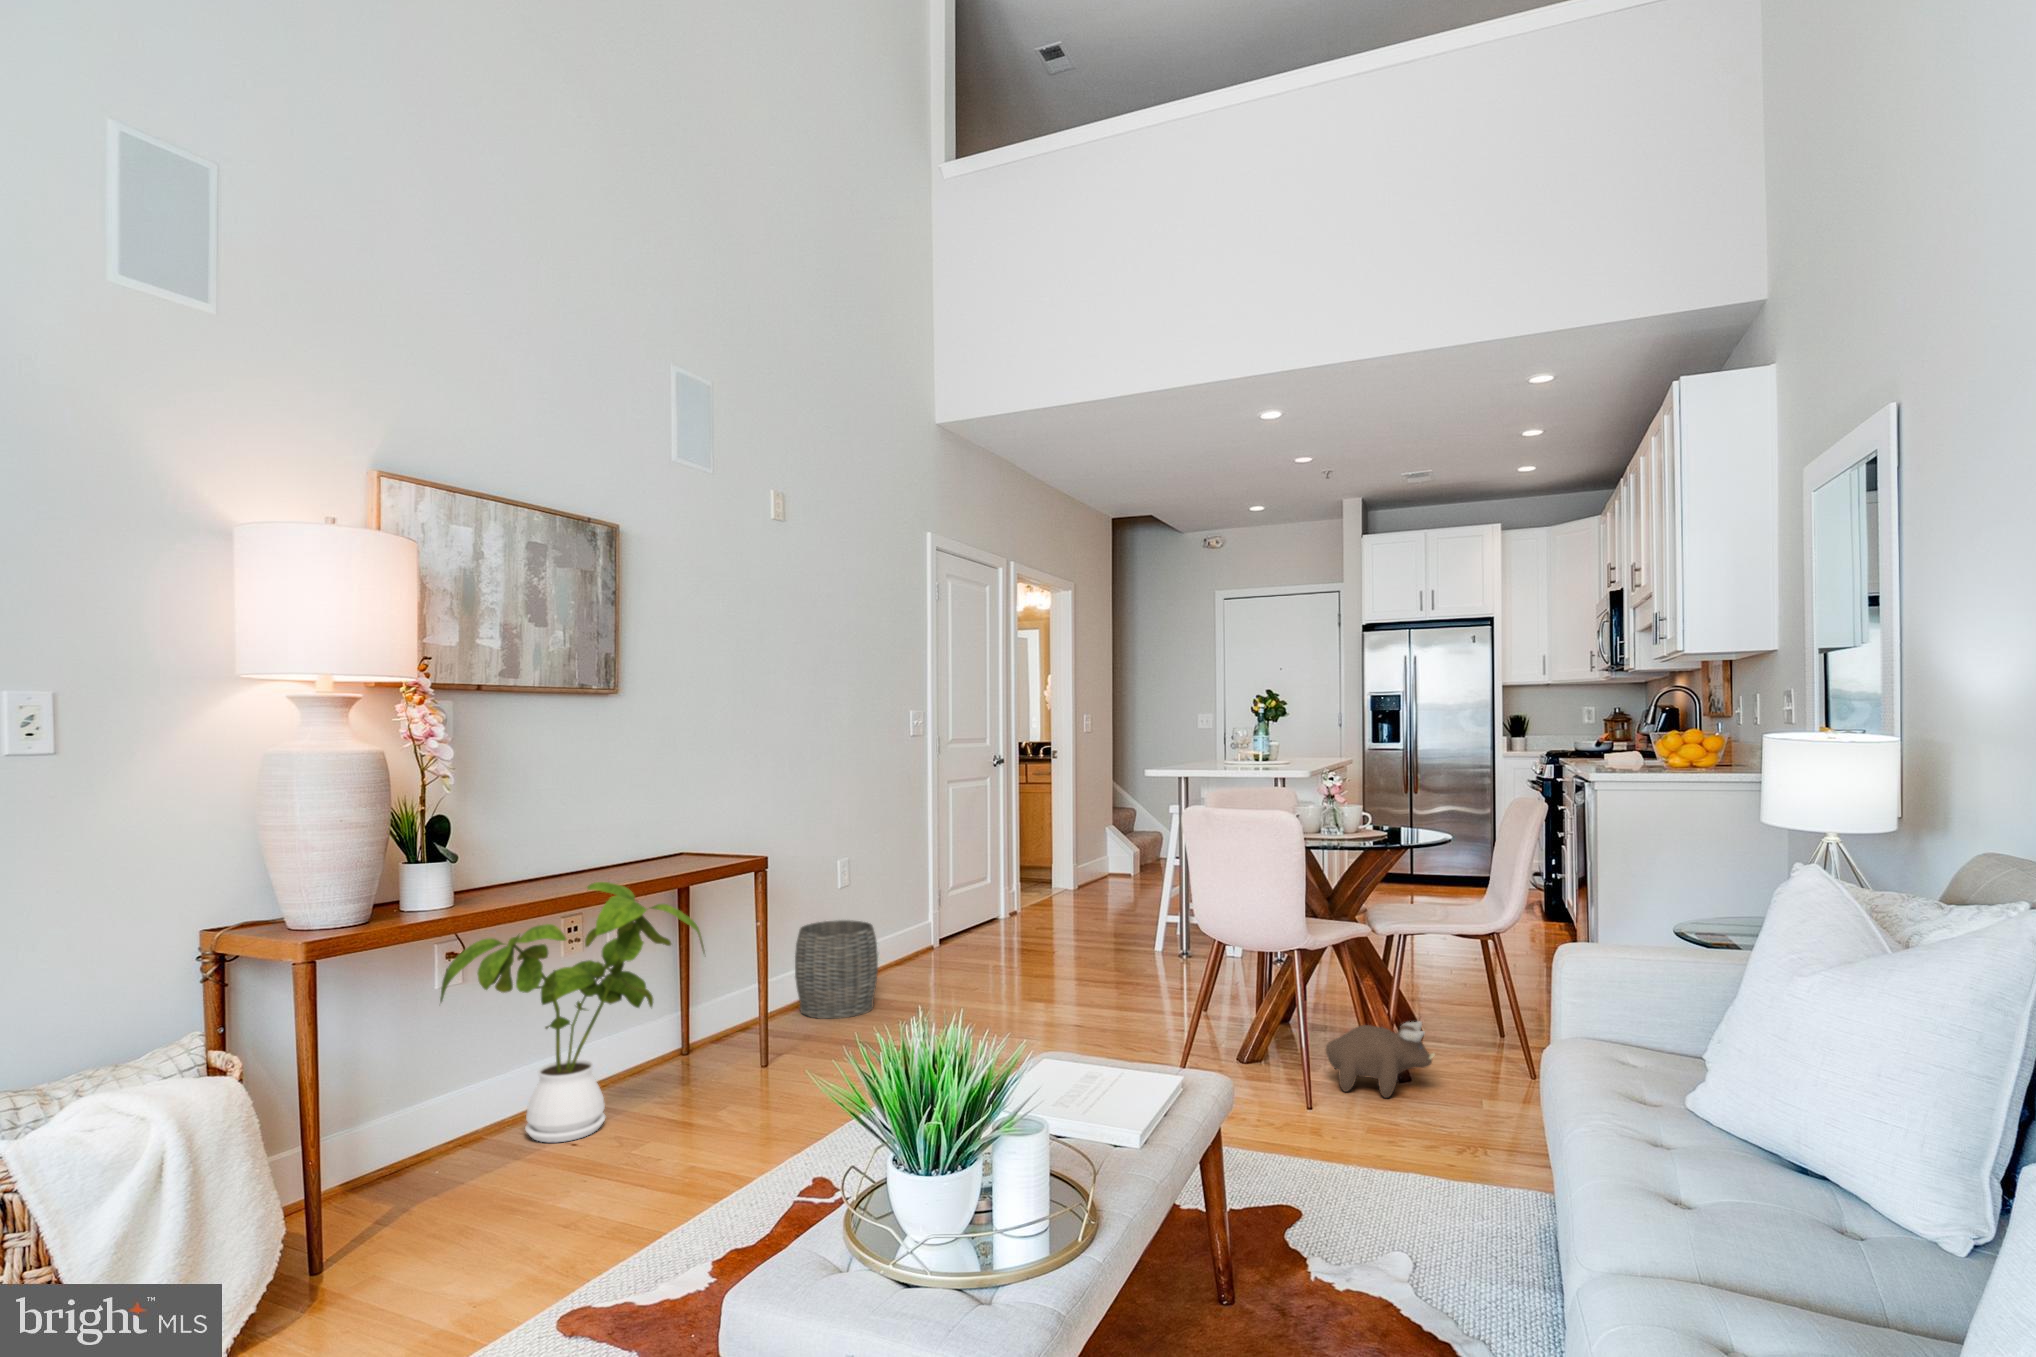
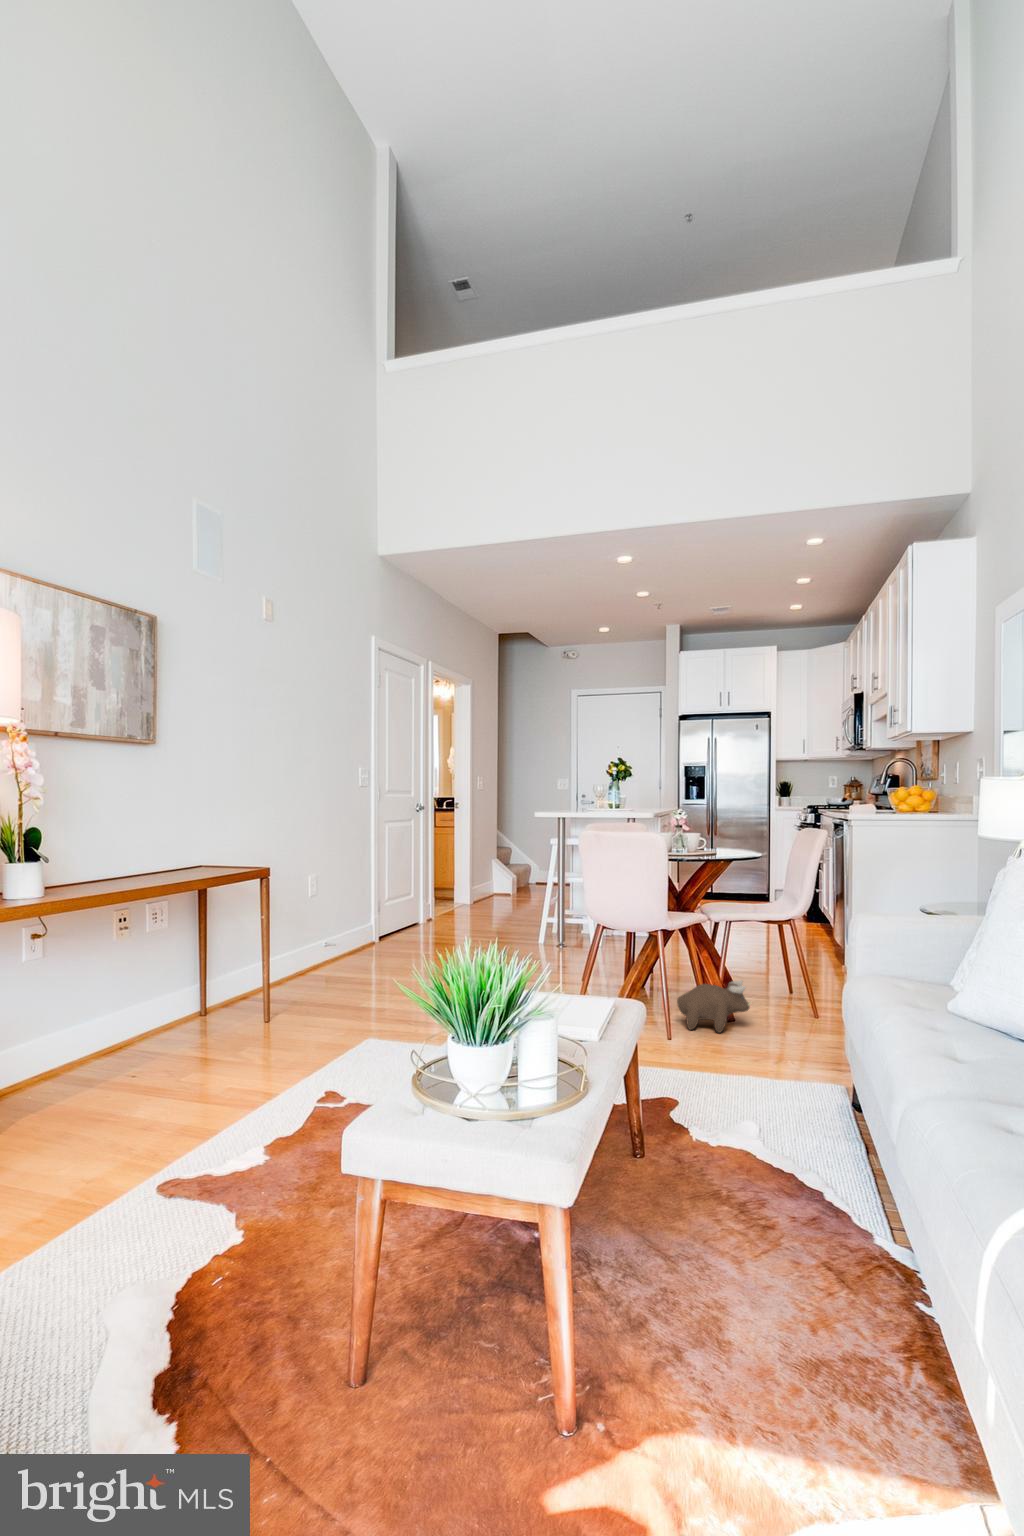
house plant: present [440,882,705,1142] -> none [29,881,236,1079]
woven basket: present [795,920,878,1019] -> none [280,921,343,993]

